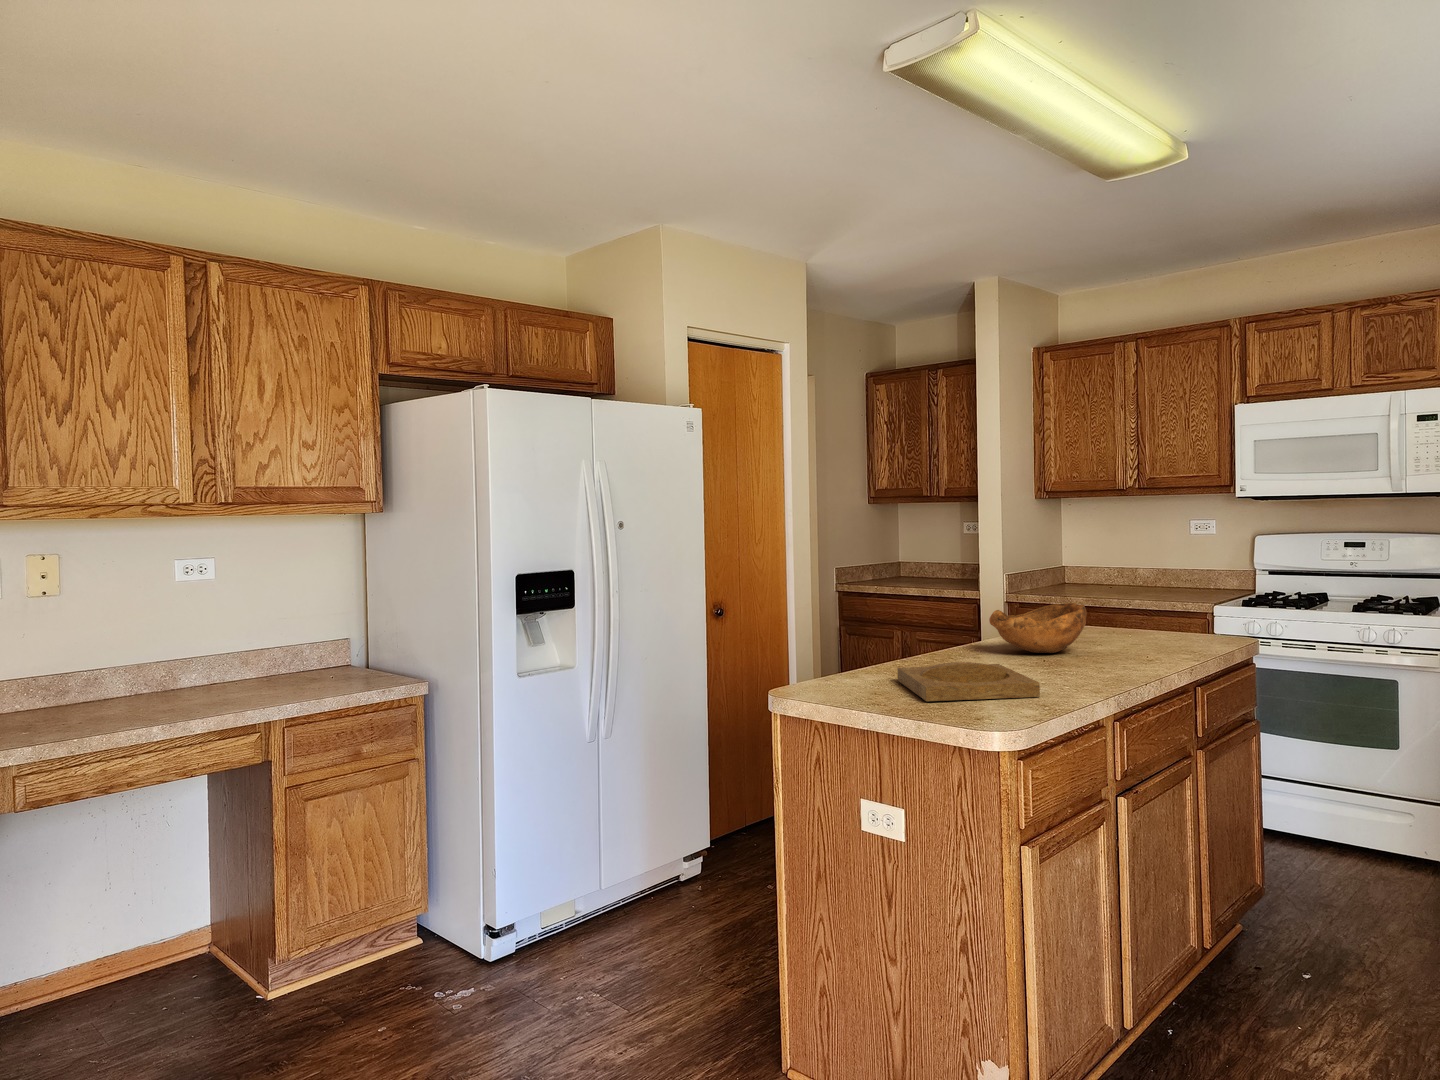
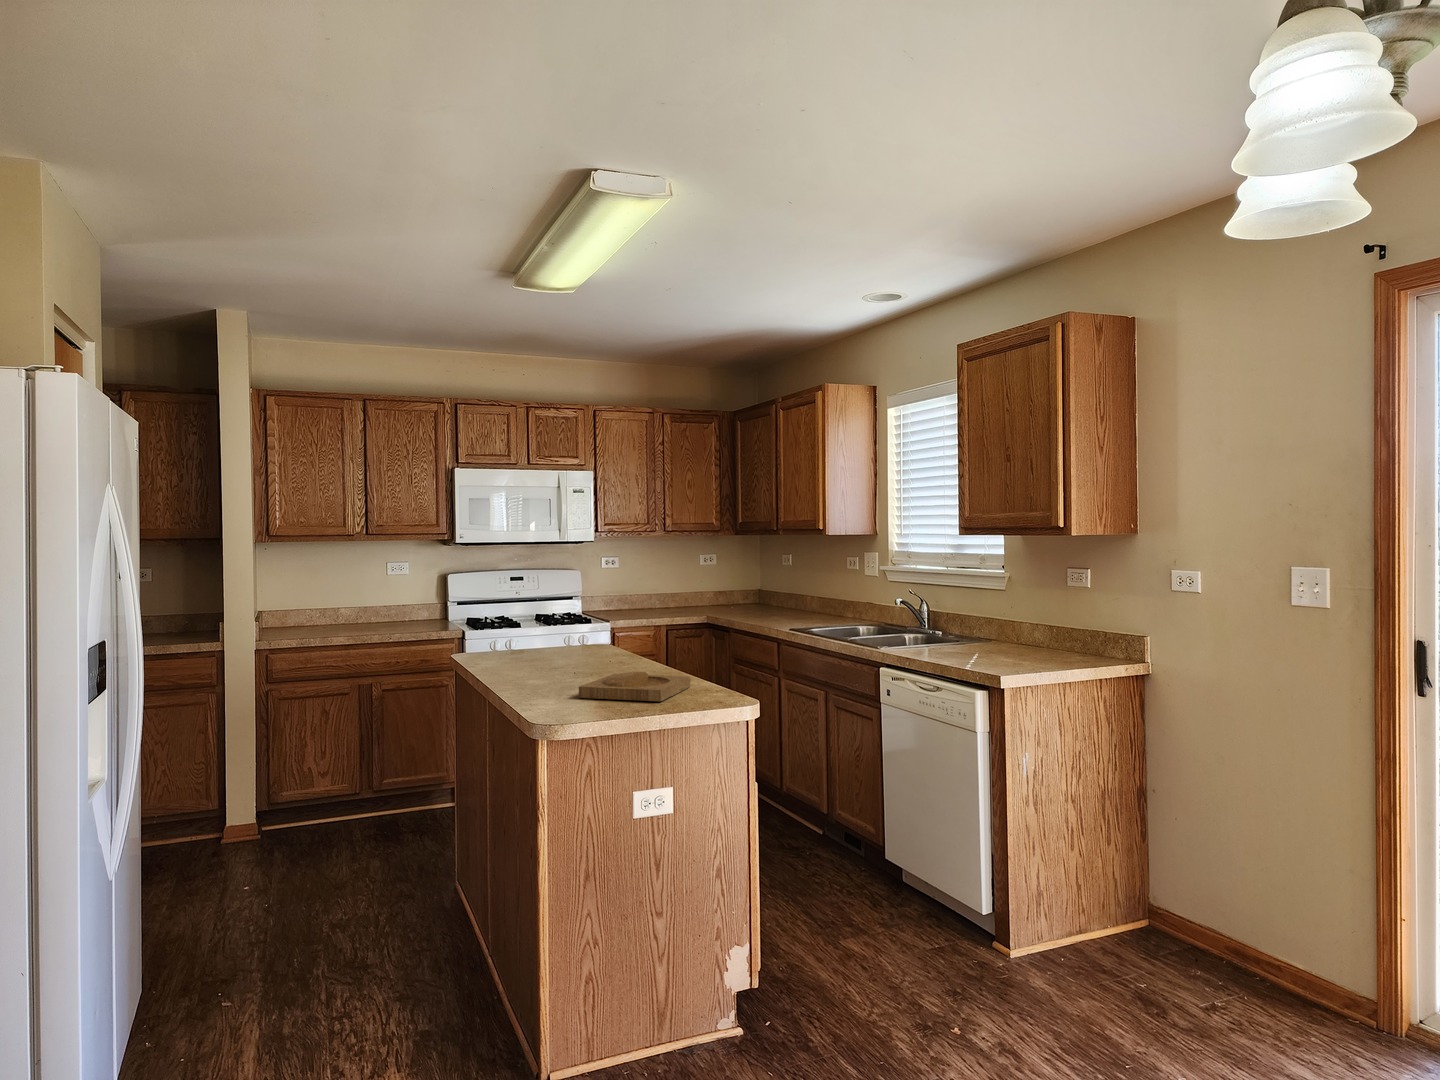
wooden bowl: present [989,603,1087,653] -> none [524,627,592,668]

